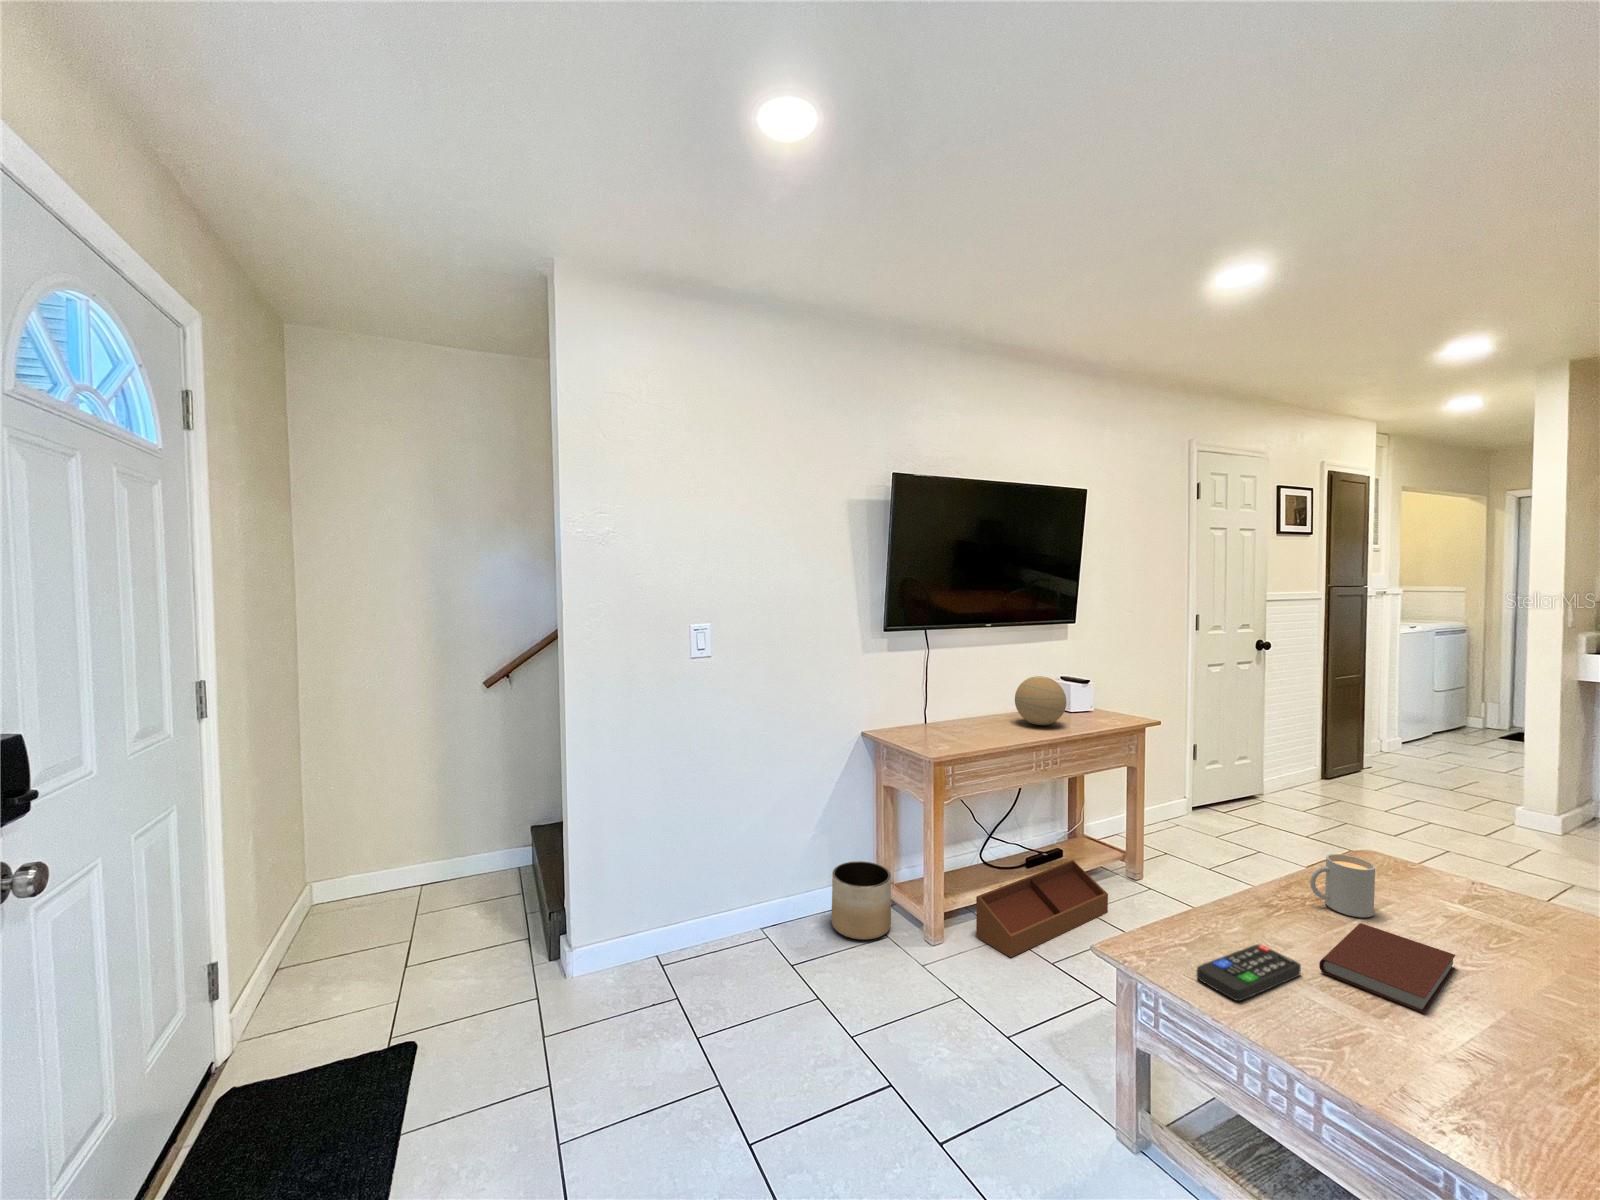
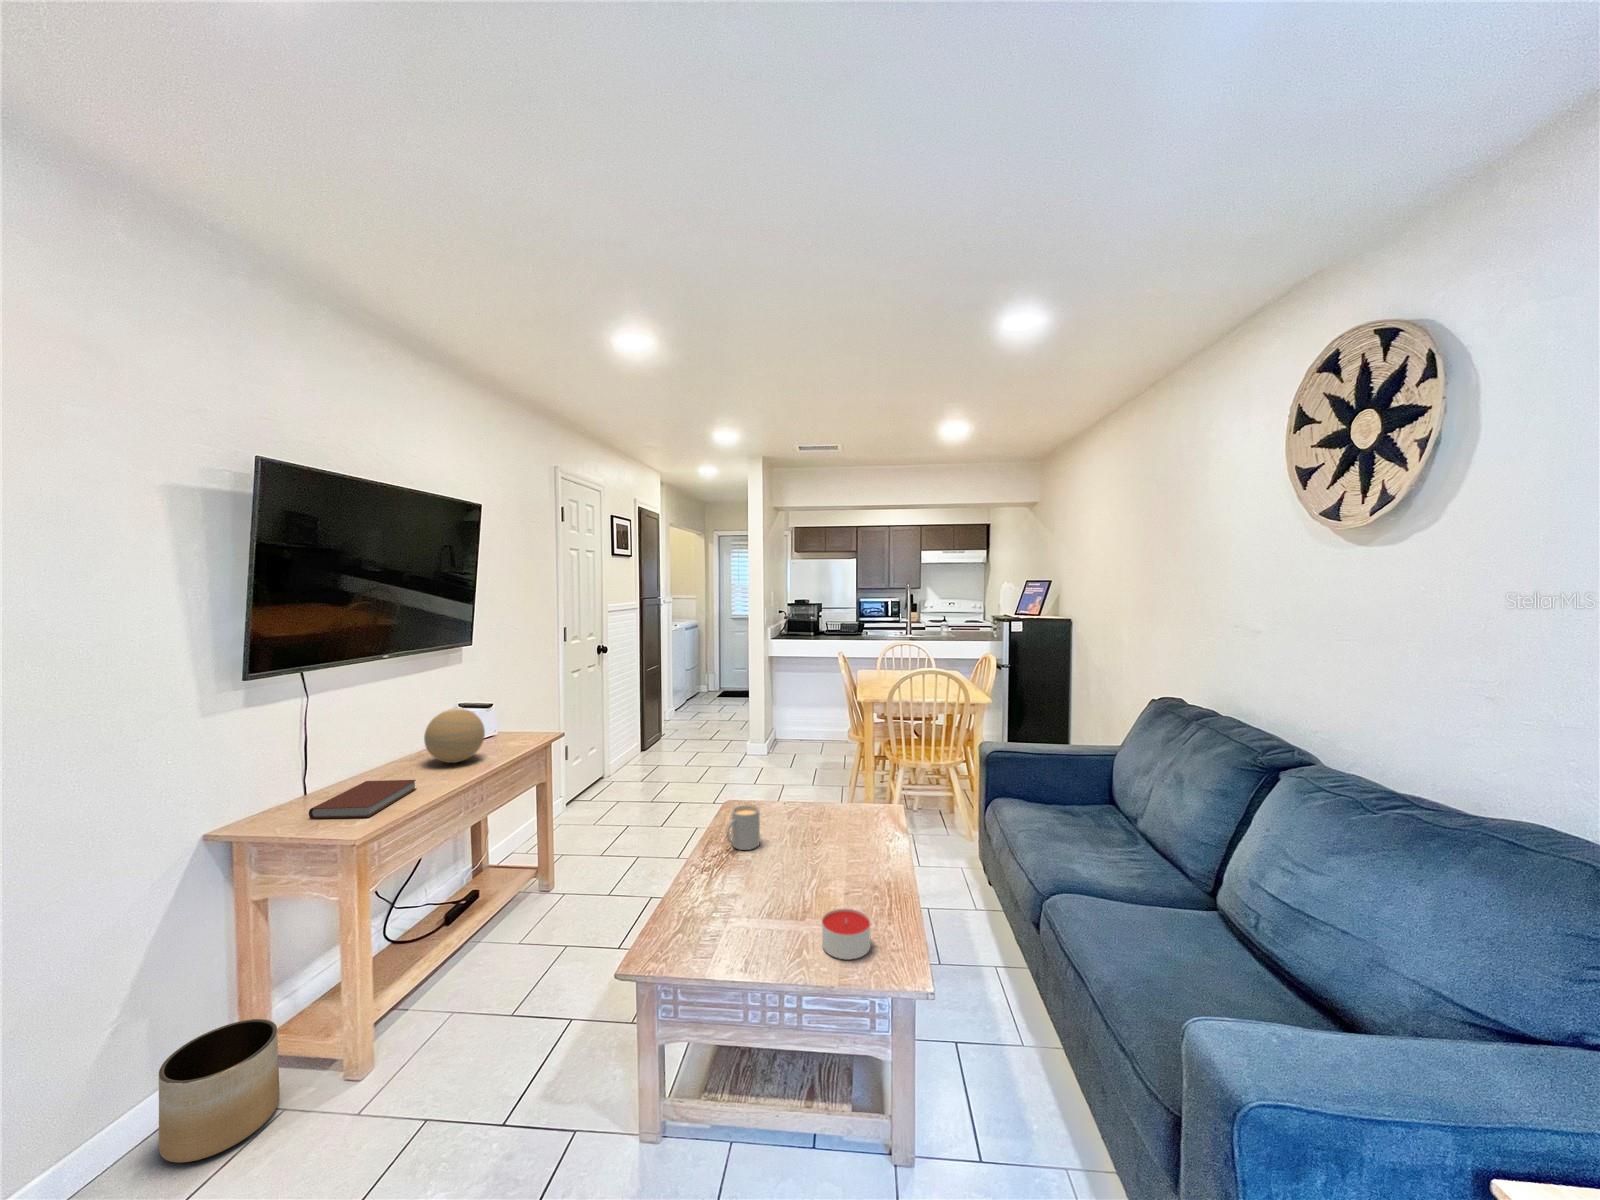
storage bin: present [976,860,1108,957] -> none [409,893,537,1036]
book: present [1319,923,1455,1013] -> present [309,780,416,819]
remote control: present [1197,944,1301,1001] -> none [703,900,754,956]
candle: none [1376,1021,1477,1108] -> present [822,909,870,959]

